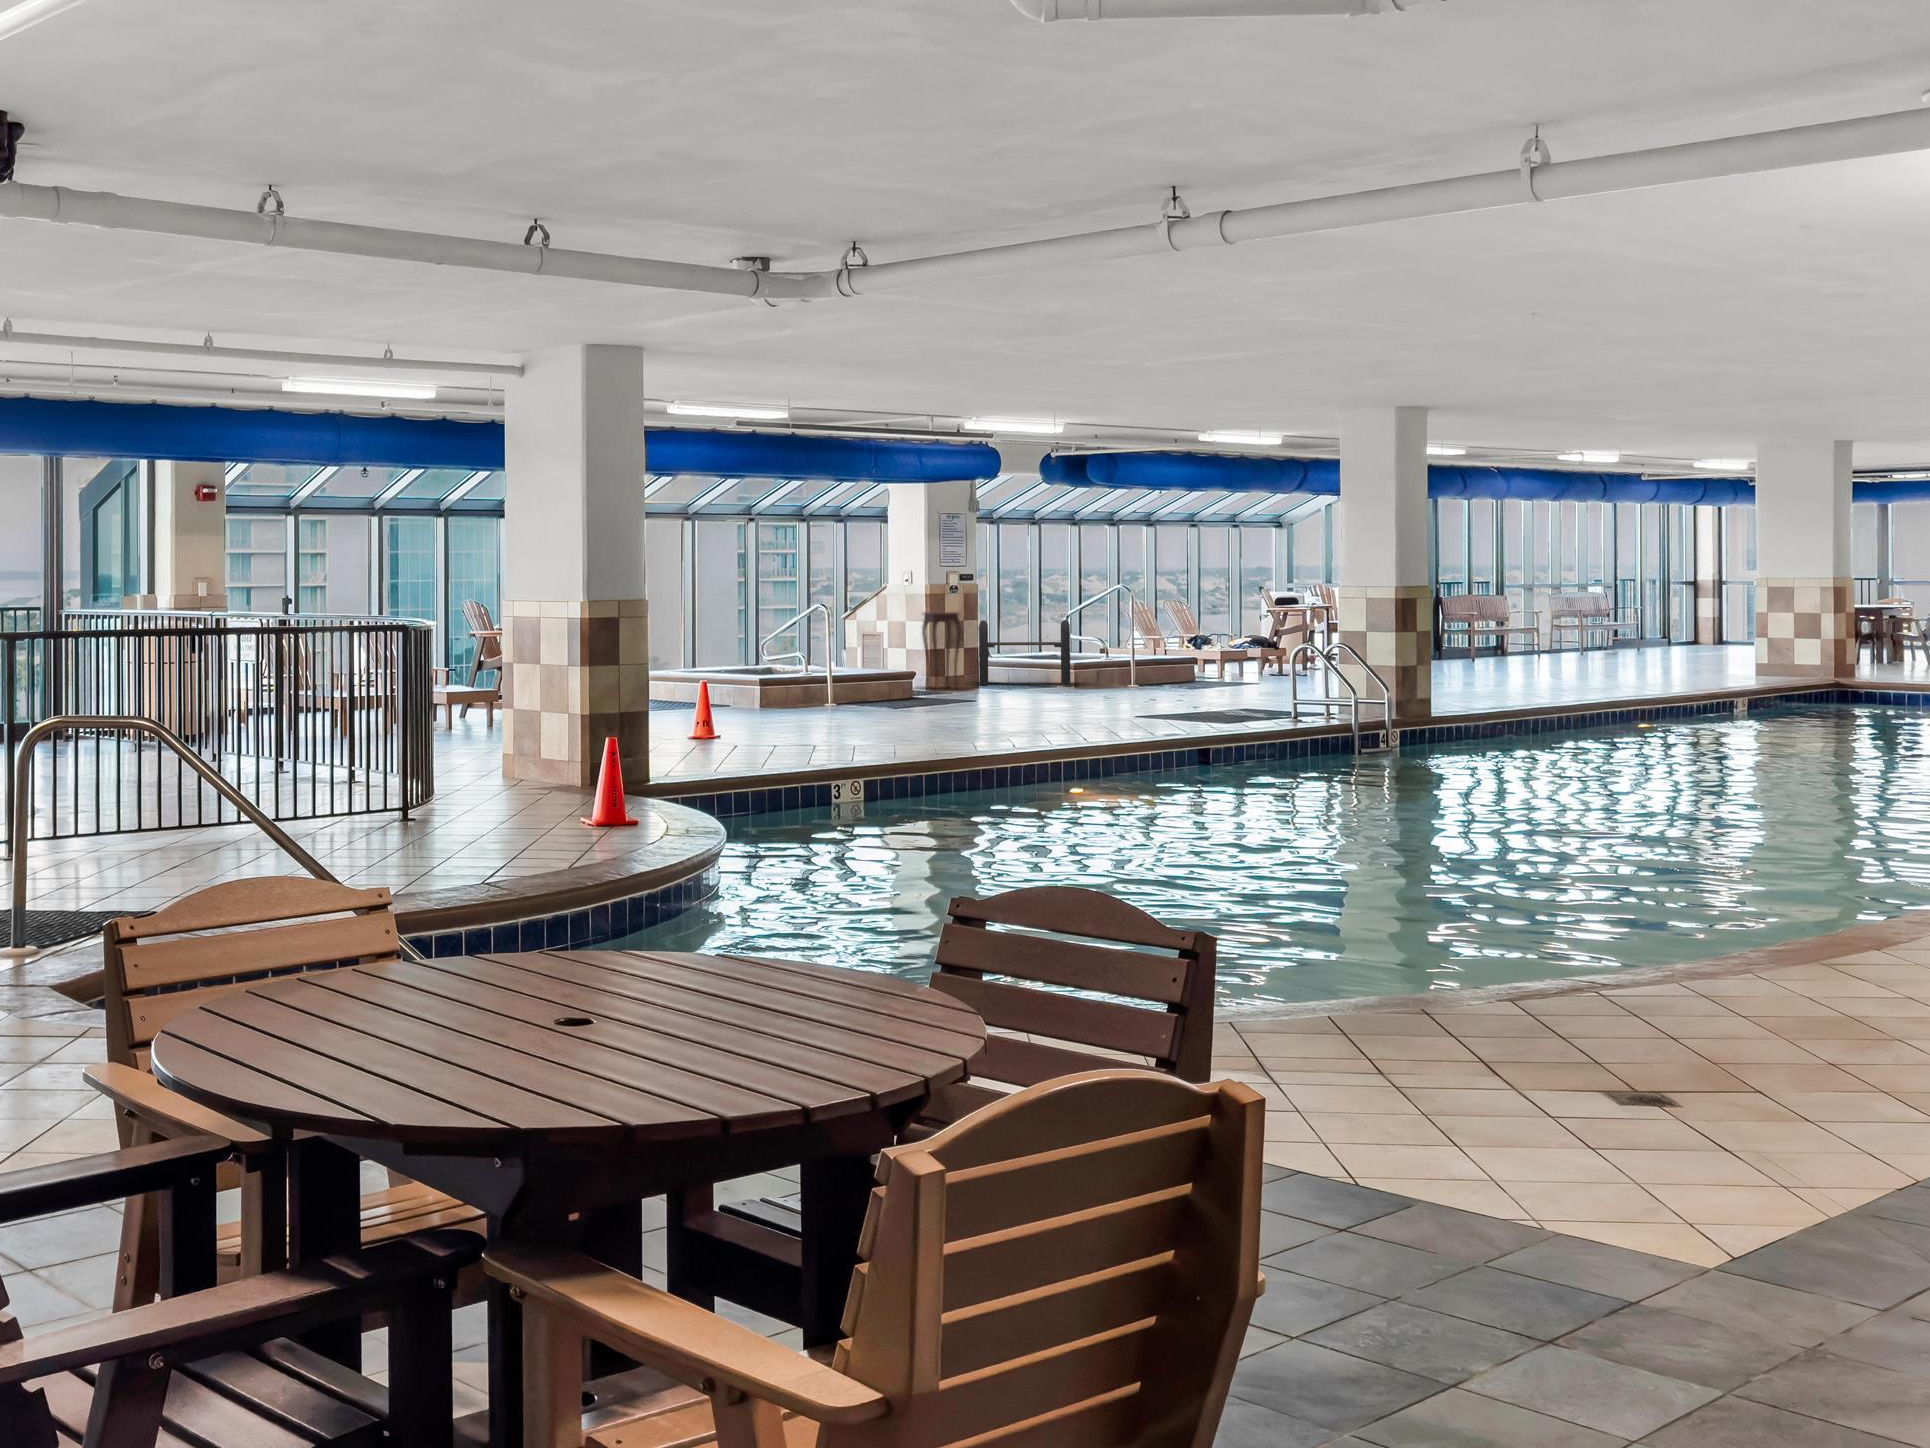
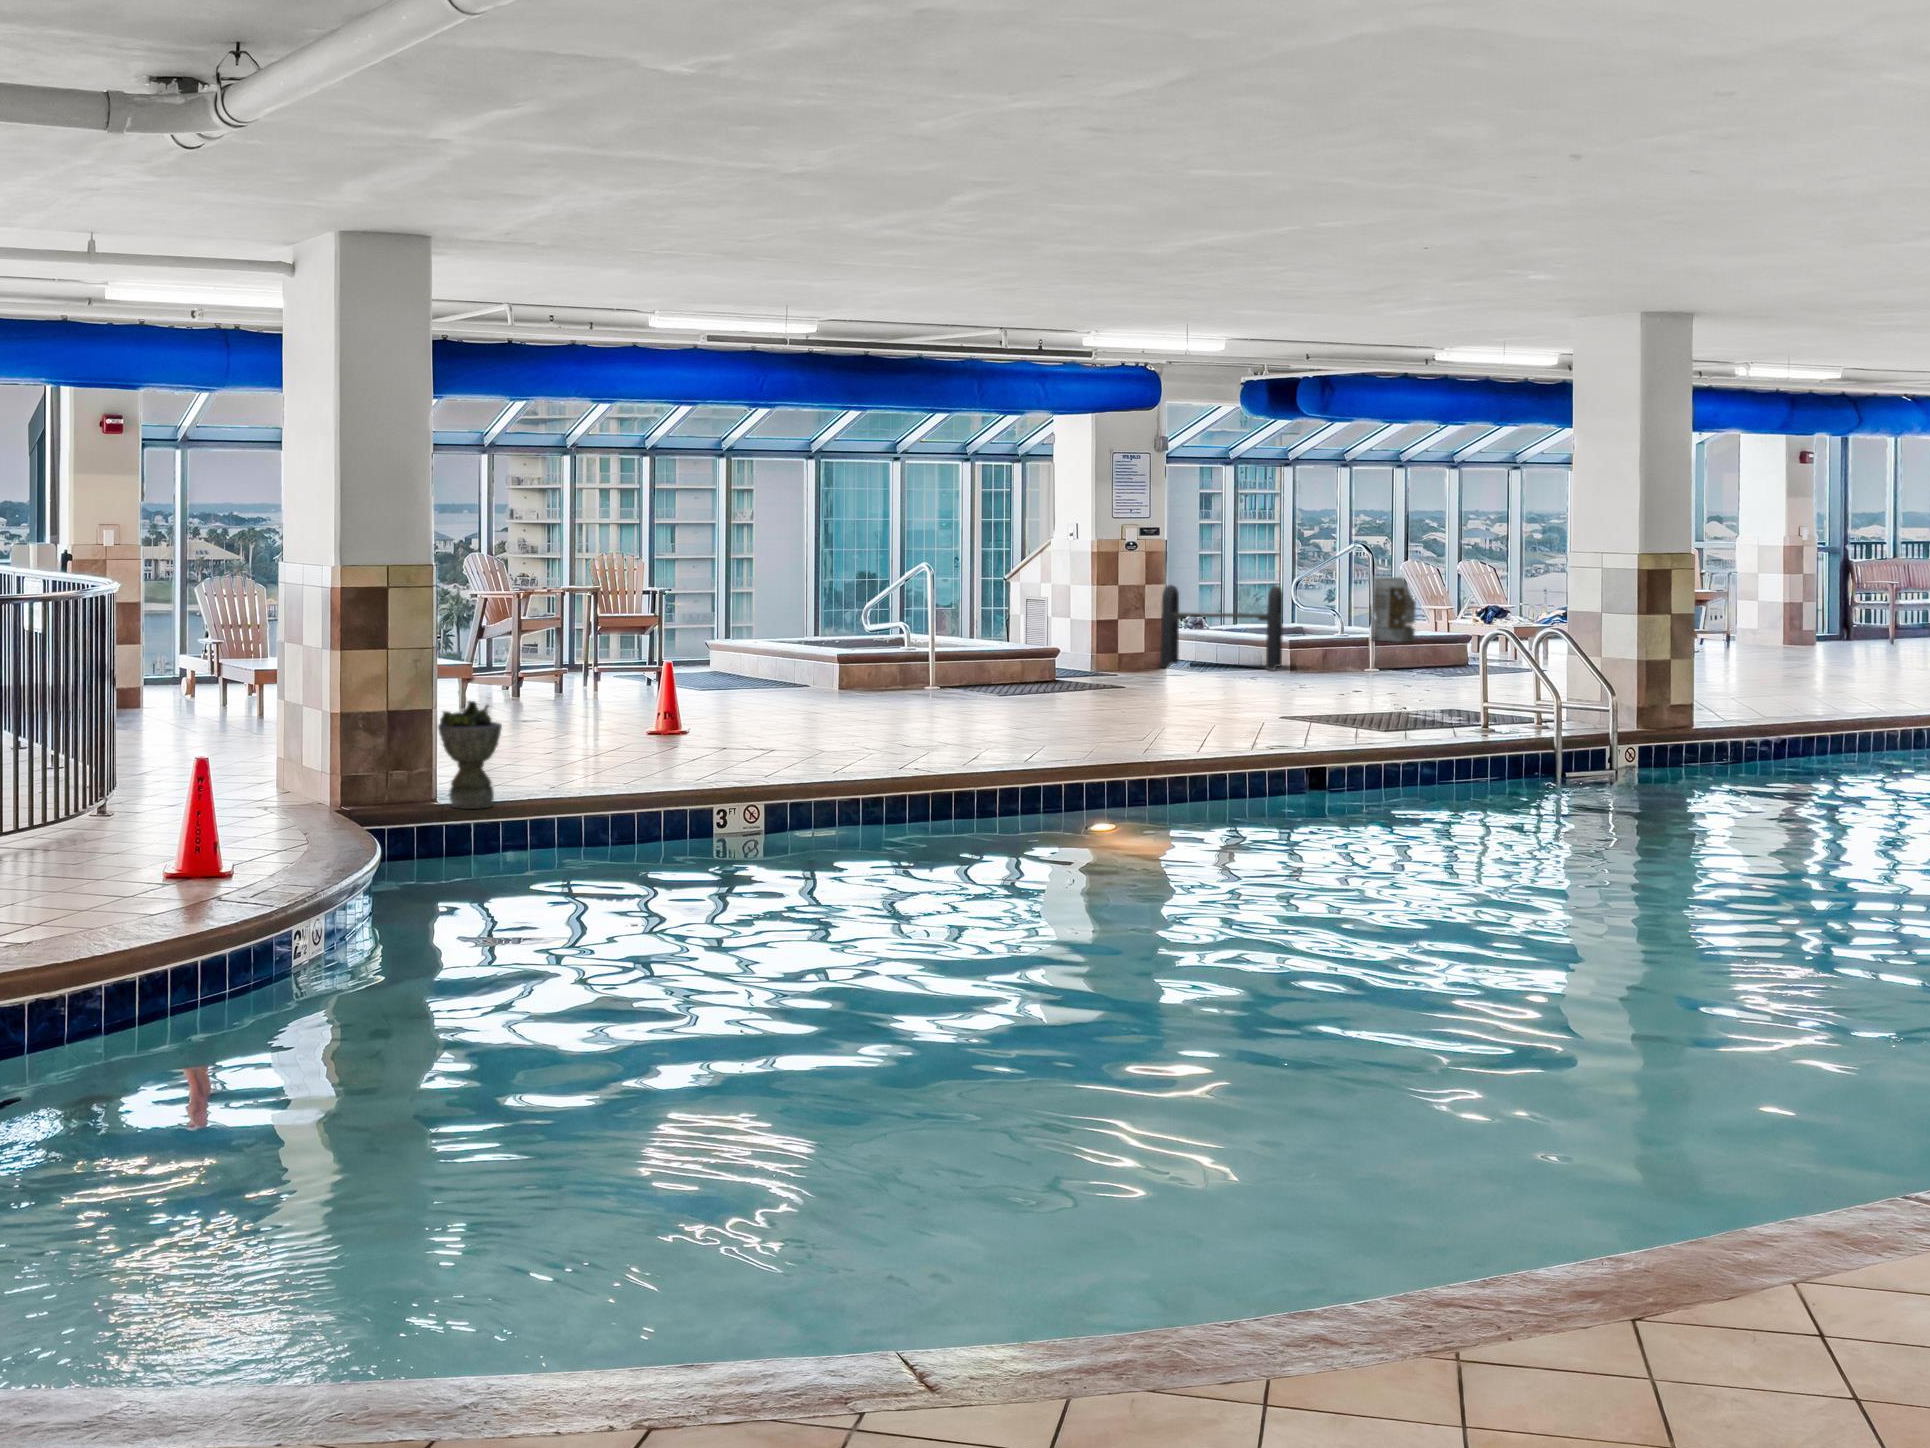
side table: present [922,612,961,688] -> none [1082,574,1130,672]
trash can: none [1104,614,1138,664] -> present [1373,577,1416,642]
planter: none [628,707,676,789] -> present [438,701,502,809]

